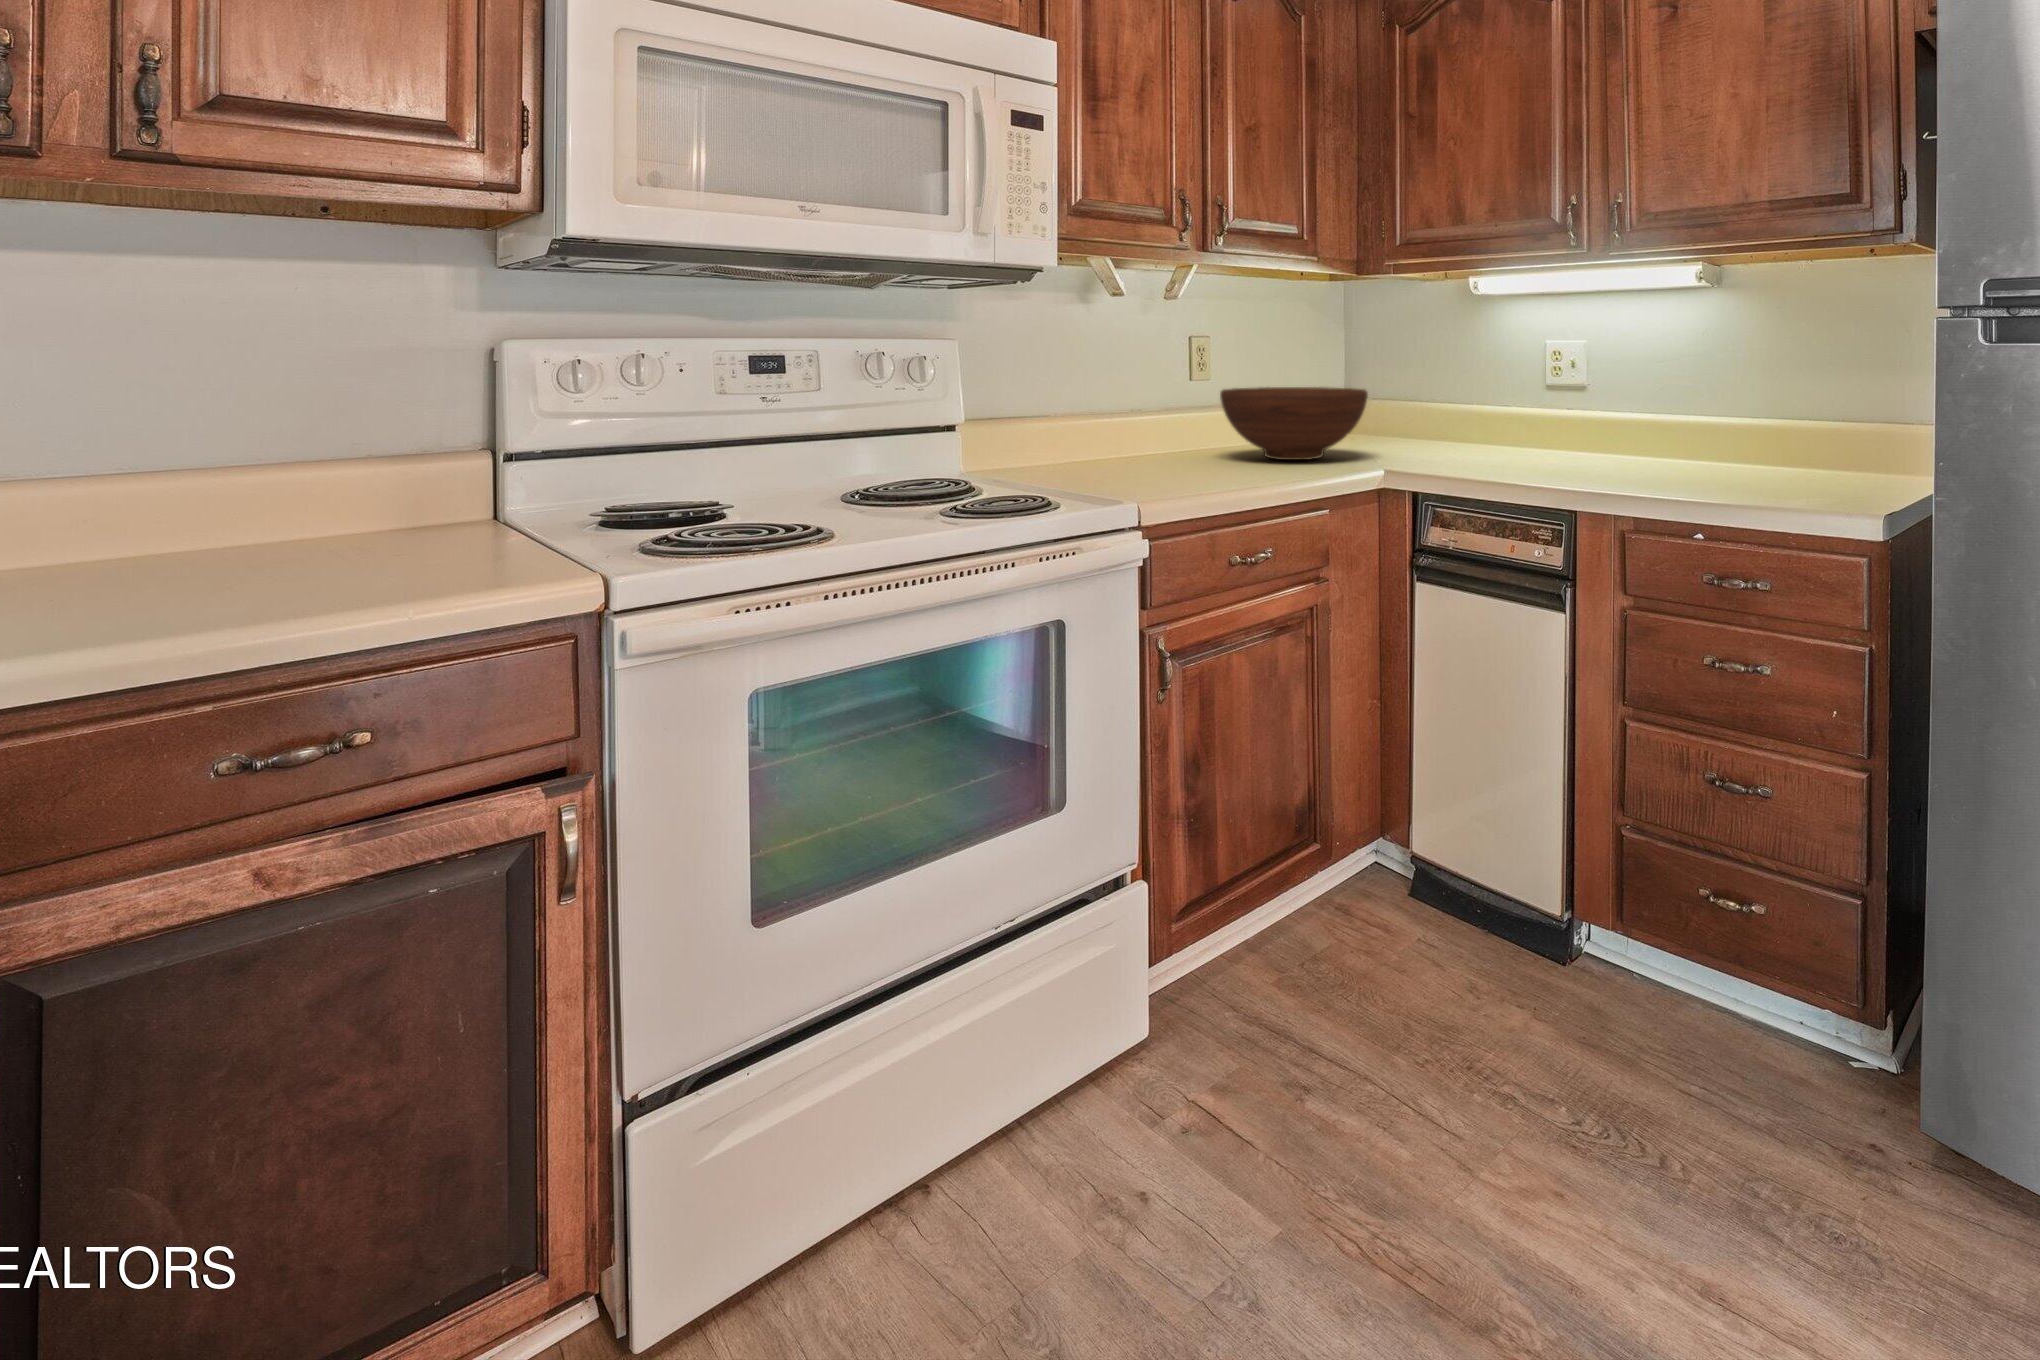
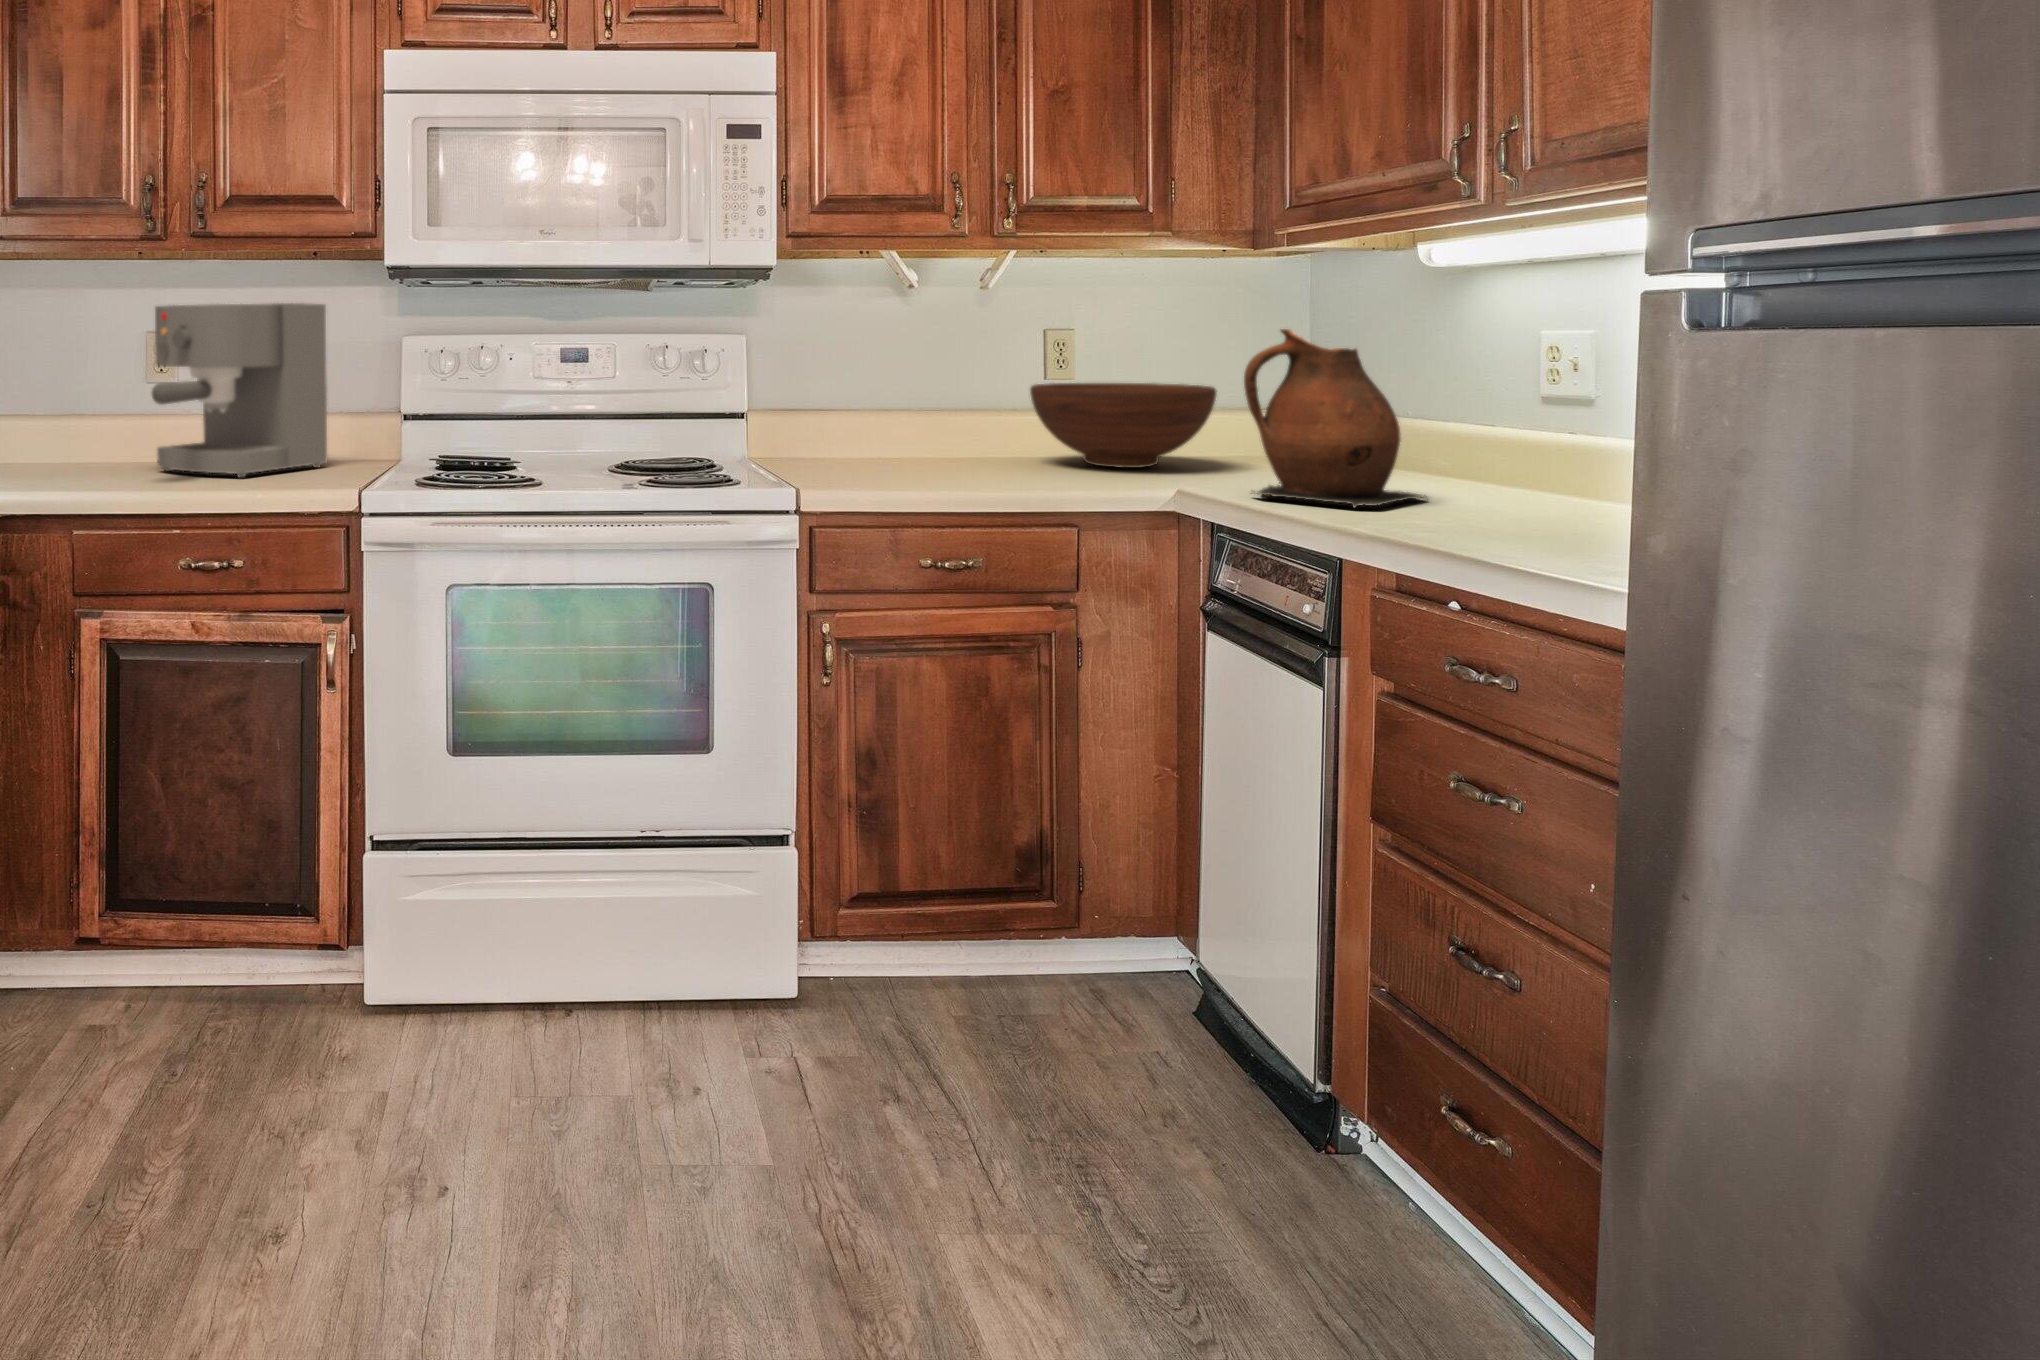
coffee maker: none [2,280,398,597] -> present [151,303,327,477]
ceramic pitcher: none [1450,341,1559,477] -> present [1244,329,1428,507]

